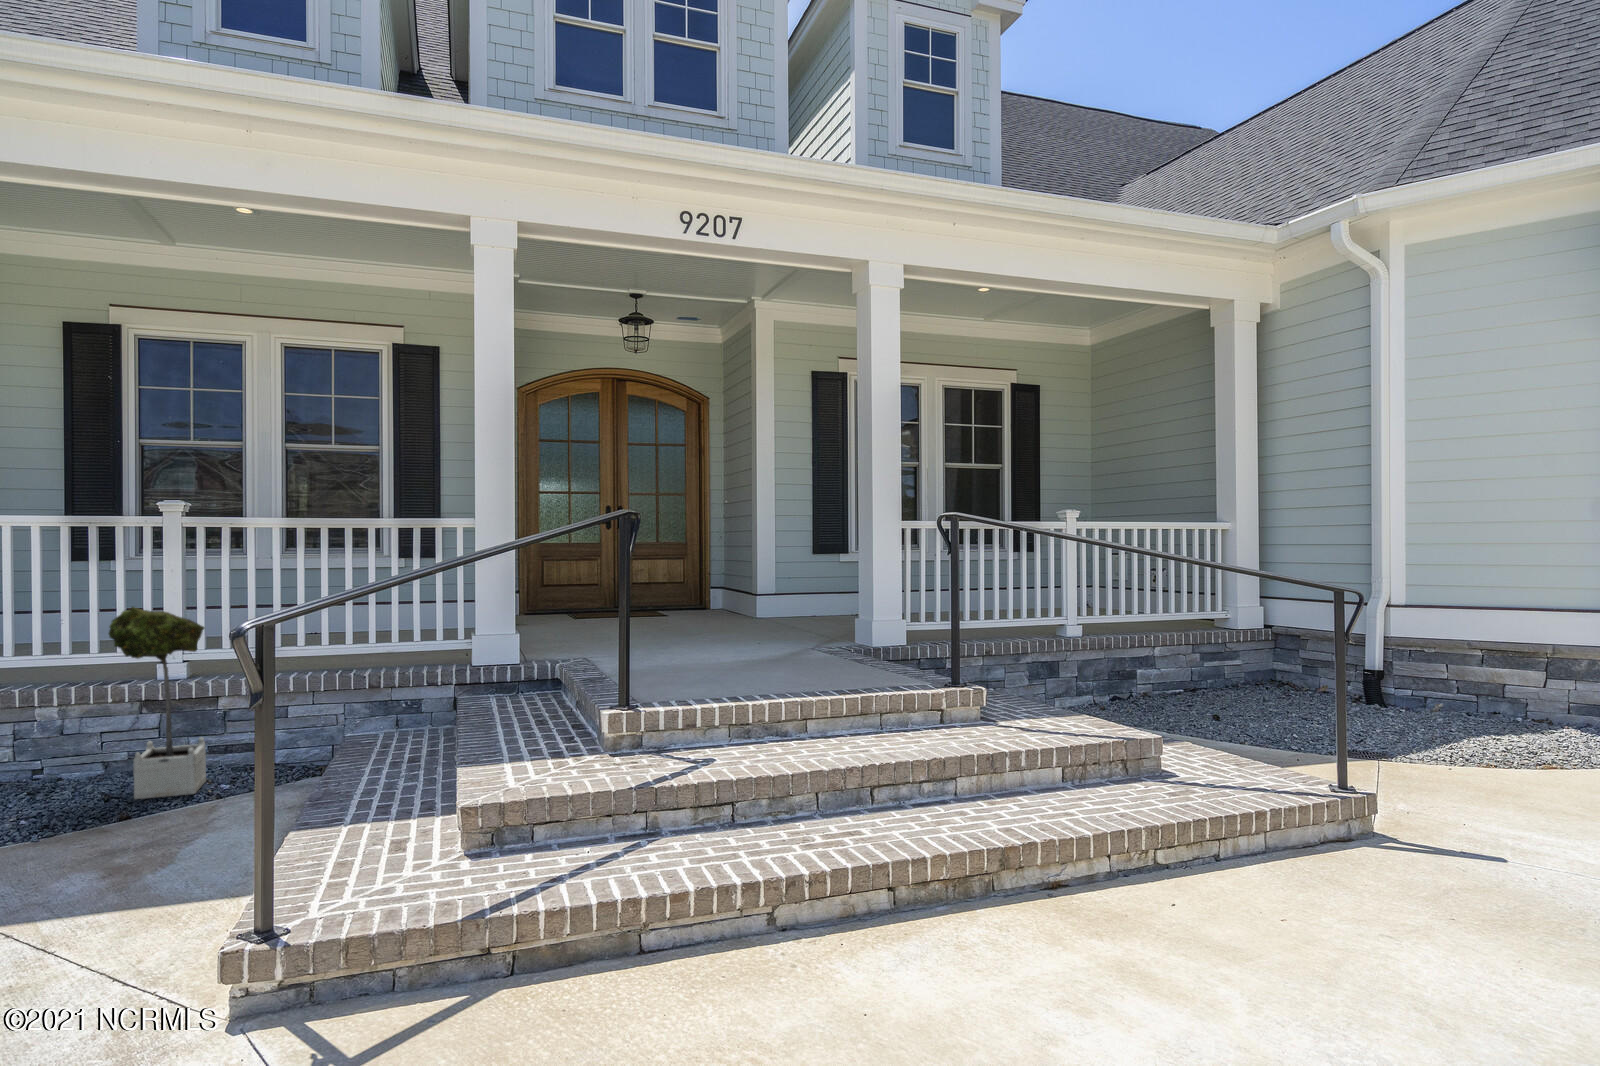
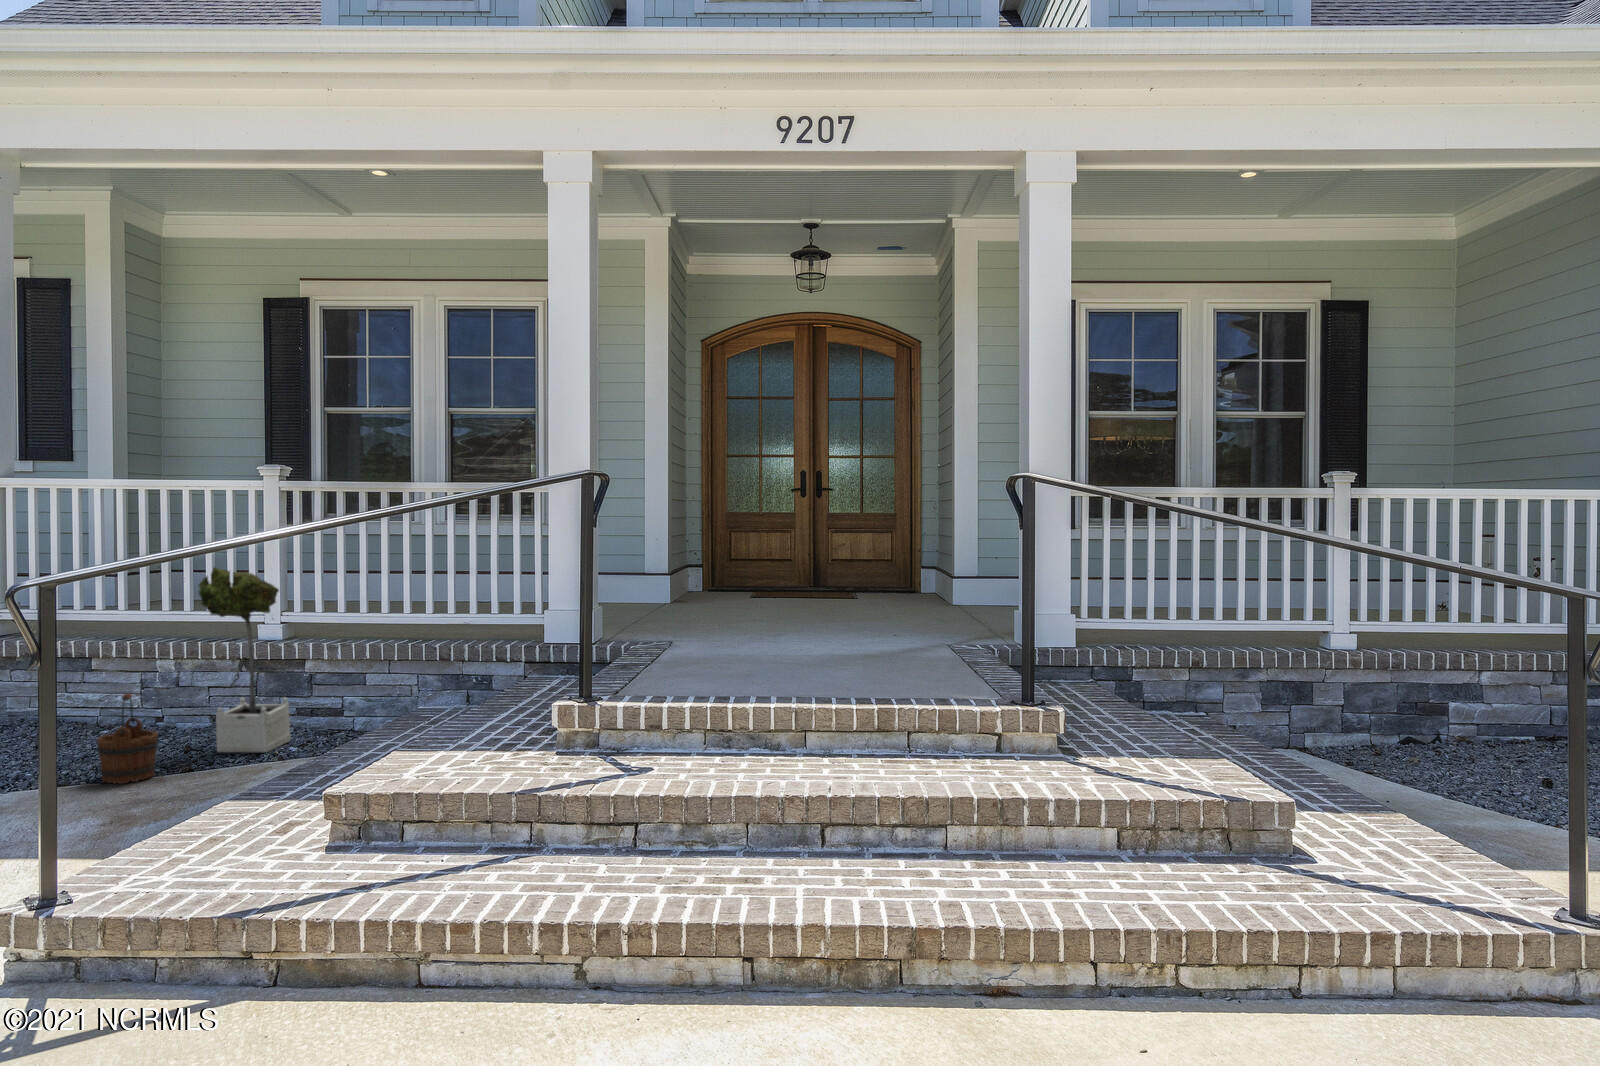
wooden bucket: none [29,743,98,841] -> present [97,693,158,784]

